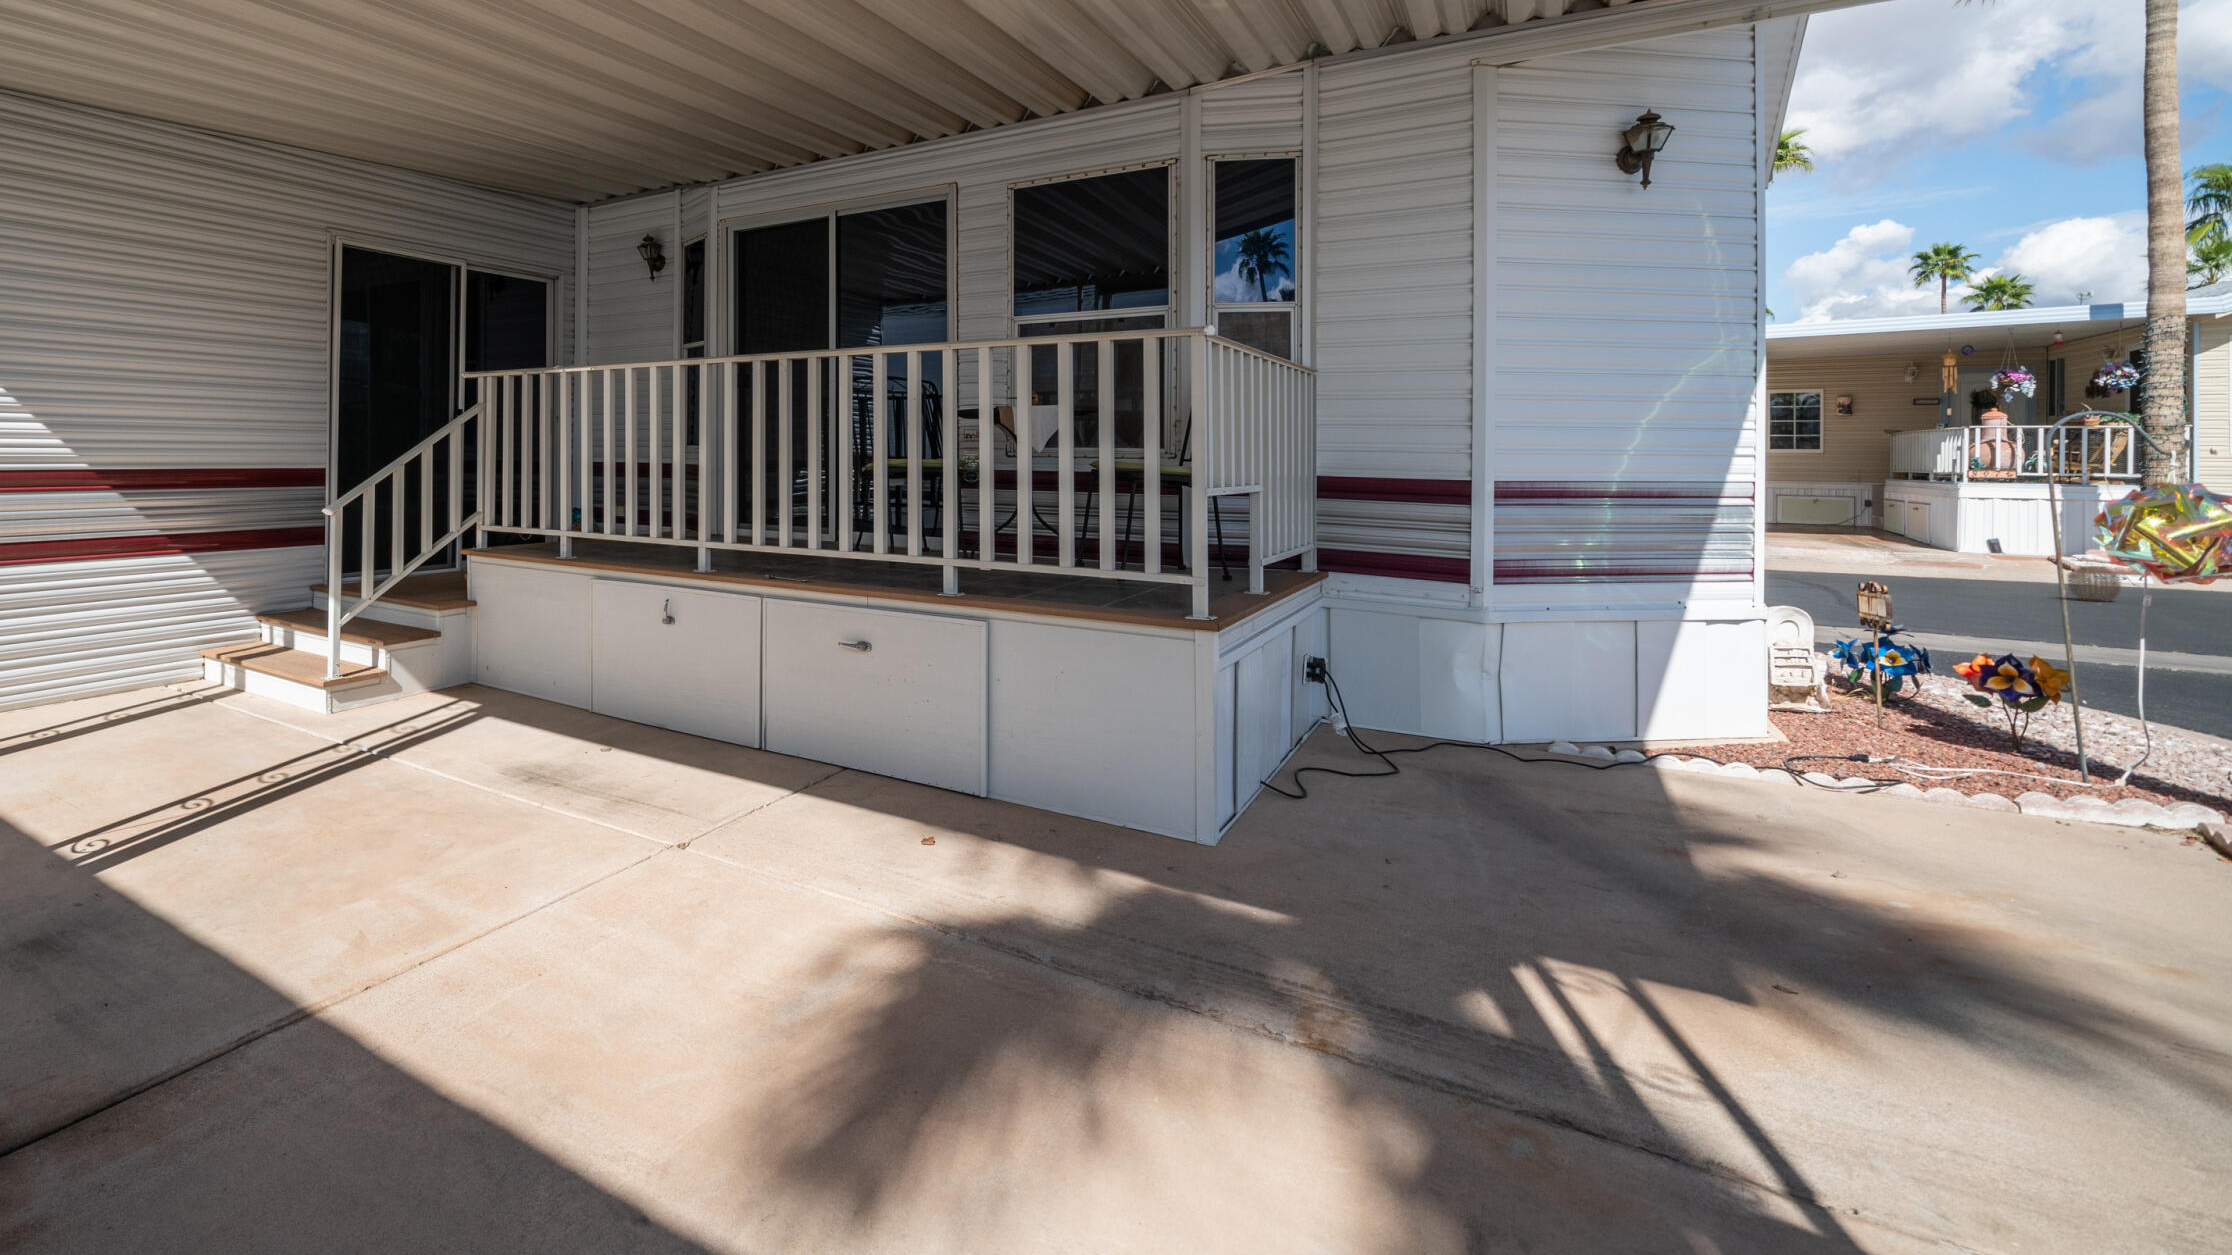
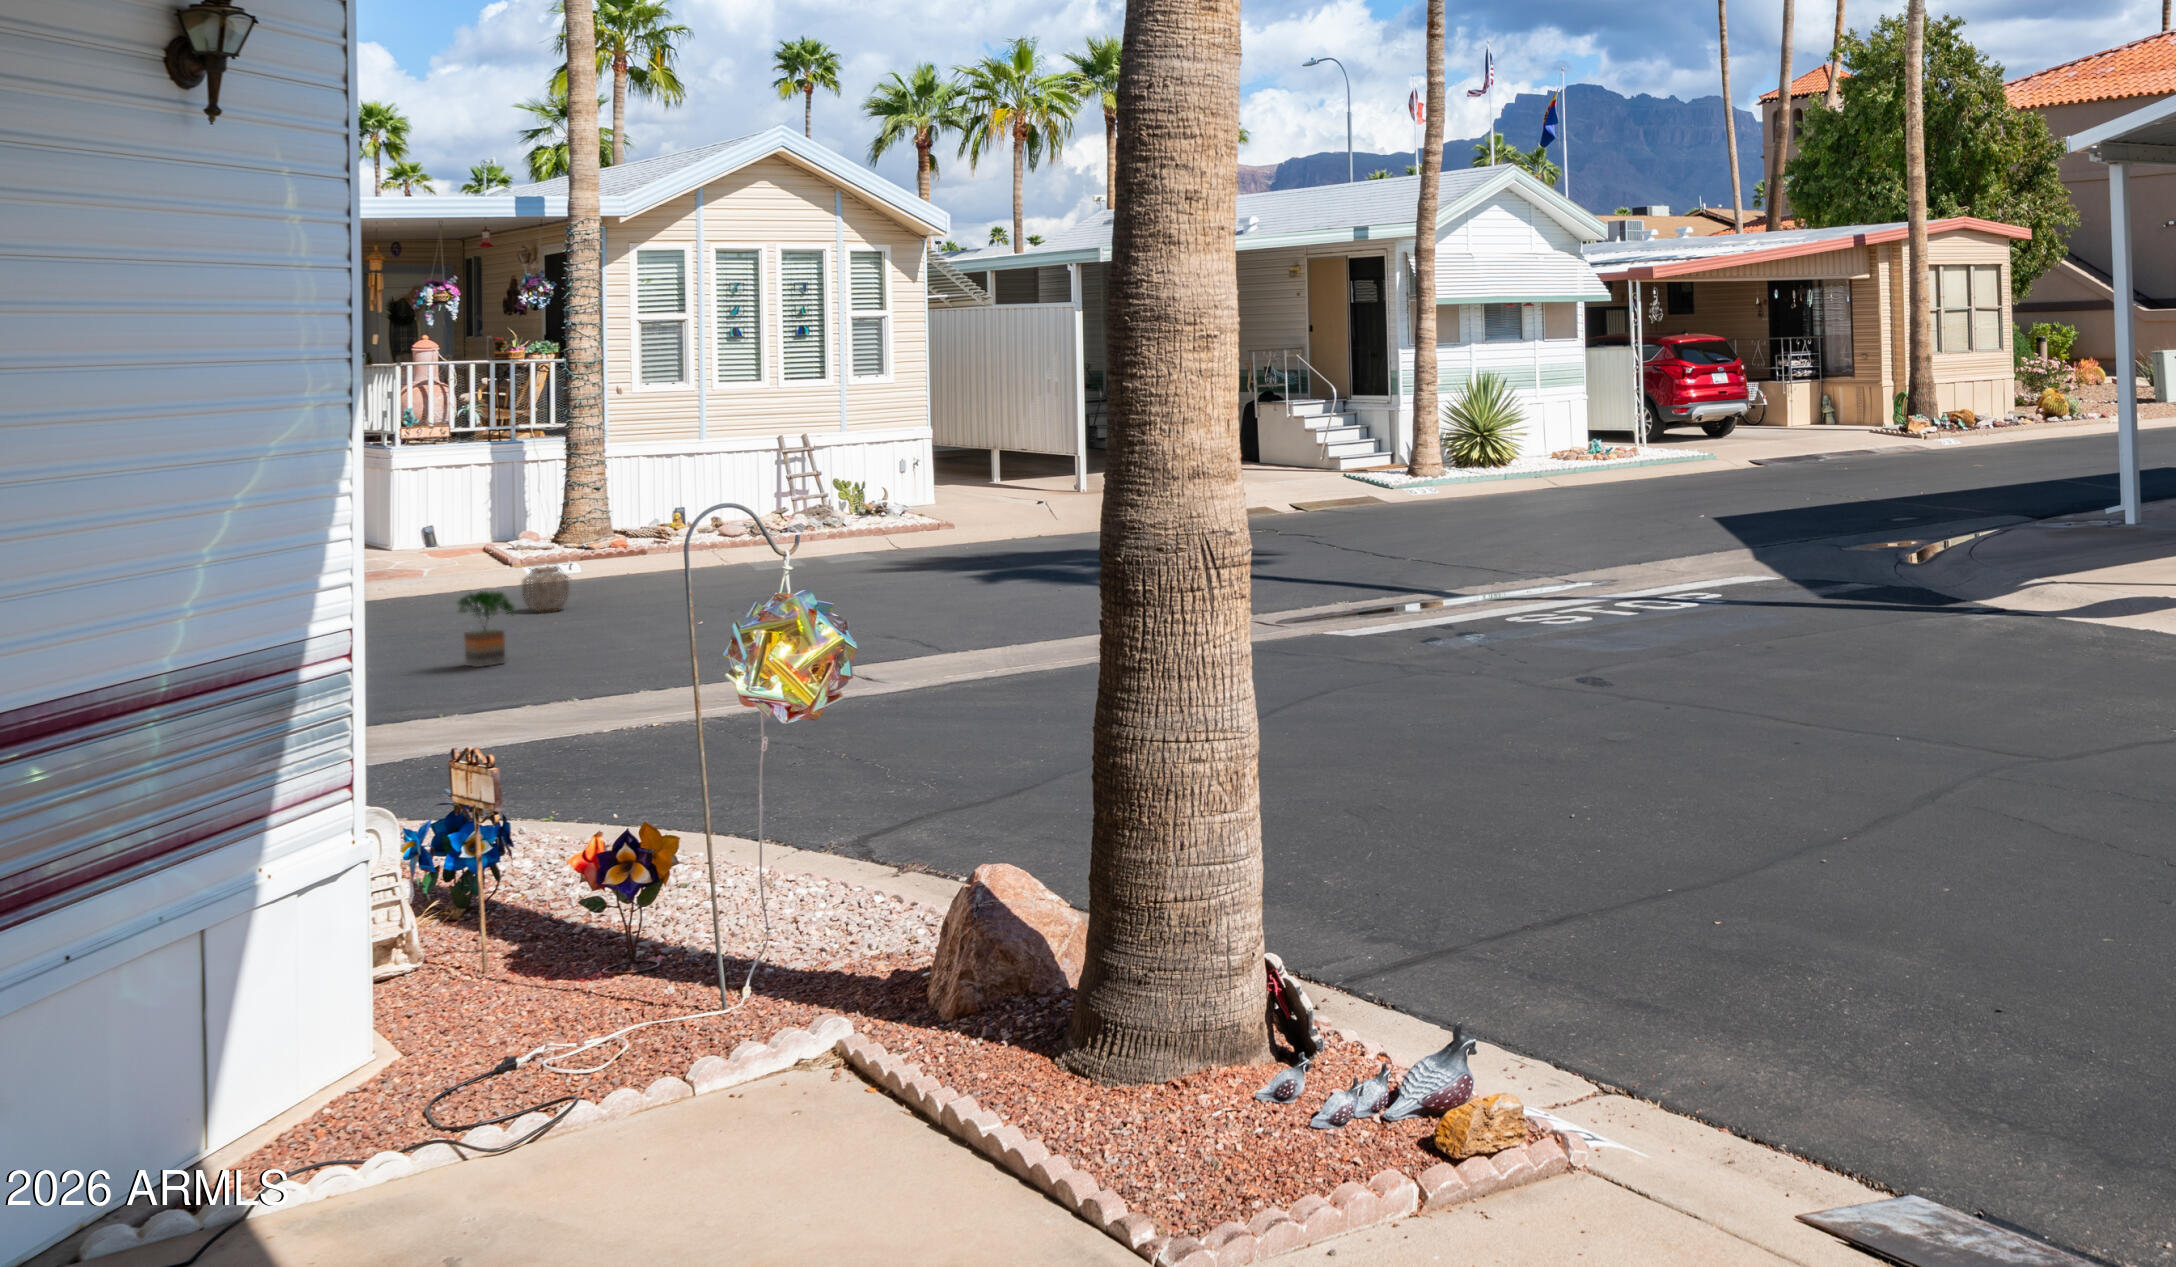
potted tree: none [1979,564,2042,621] -> present [456,591,515,667]

